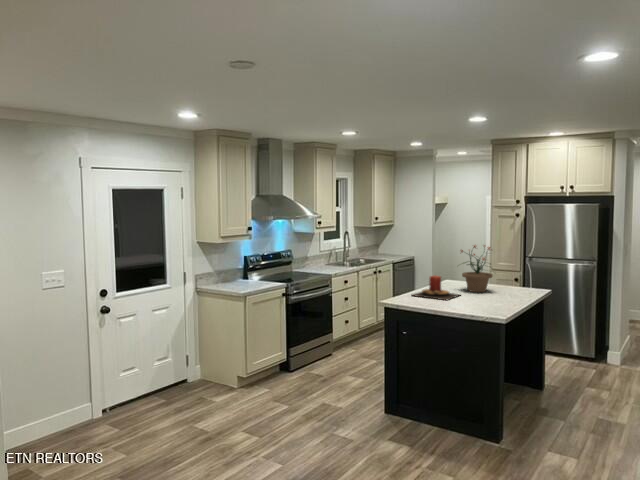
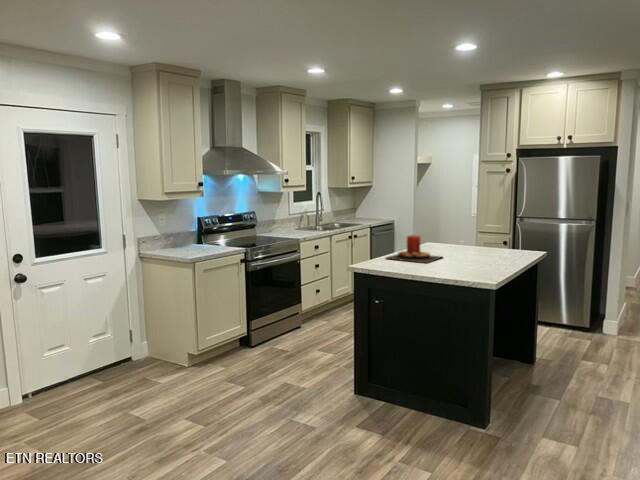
potted plant: present [461,245,493,292] -> none [439,199,484,254]

